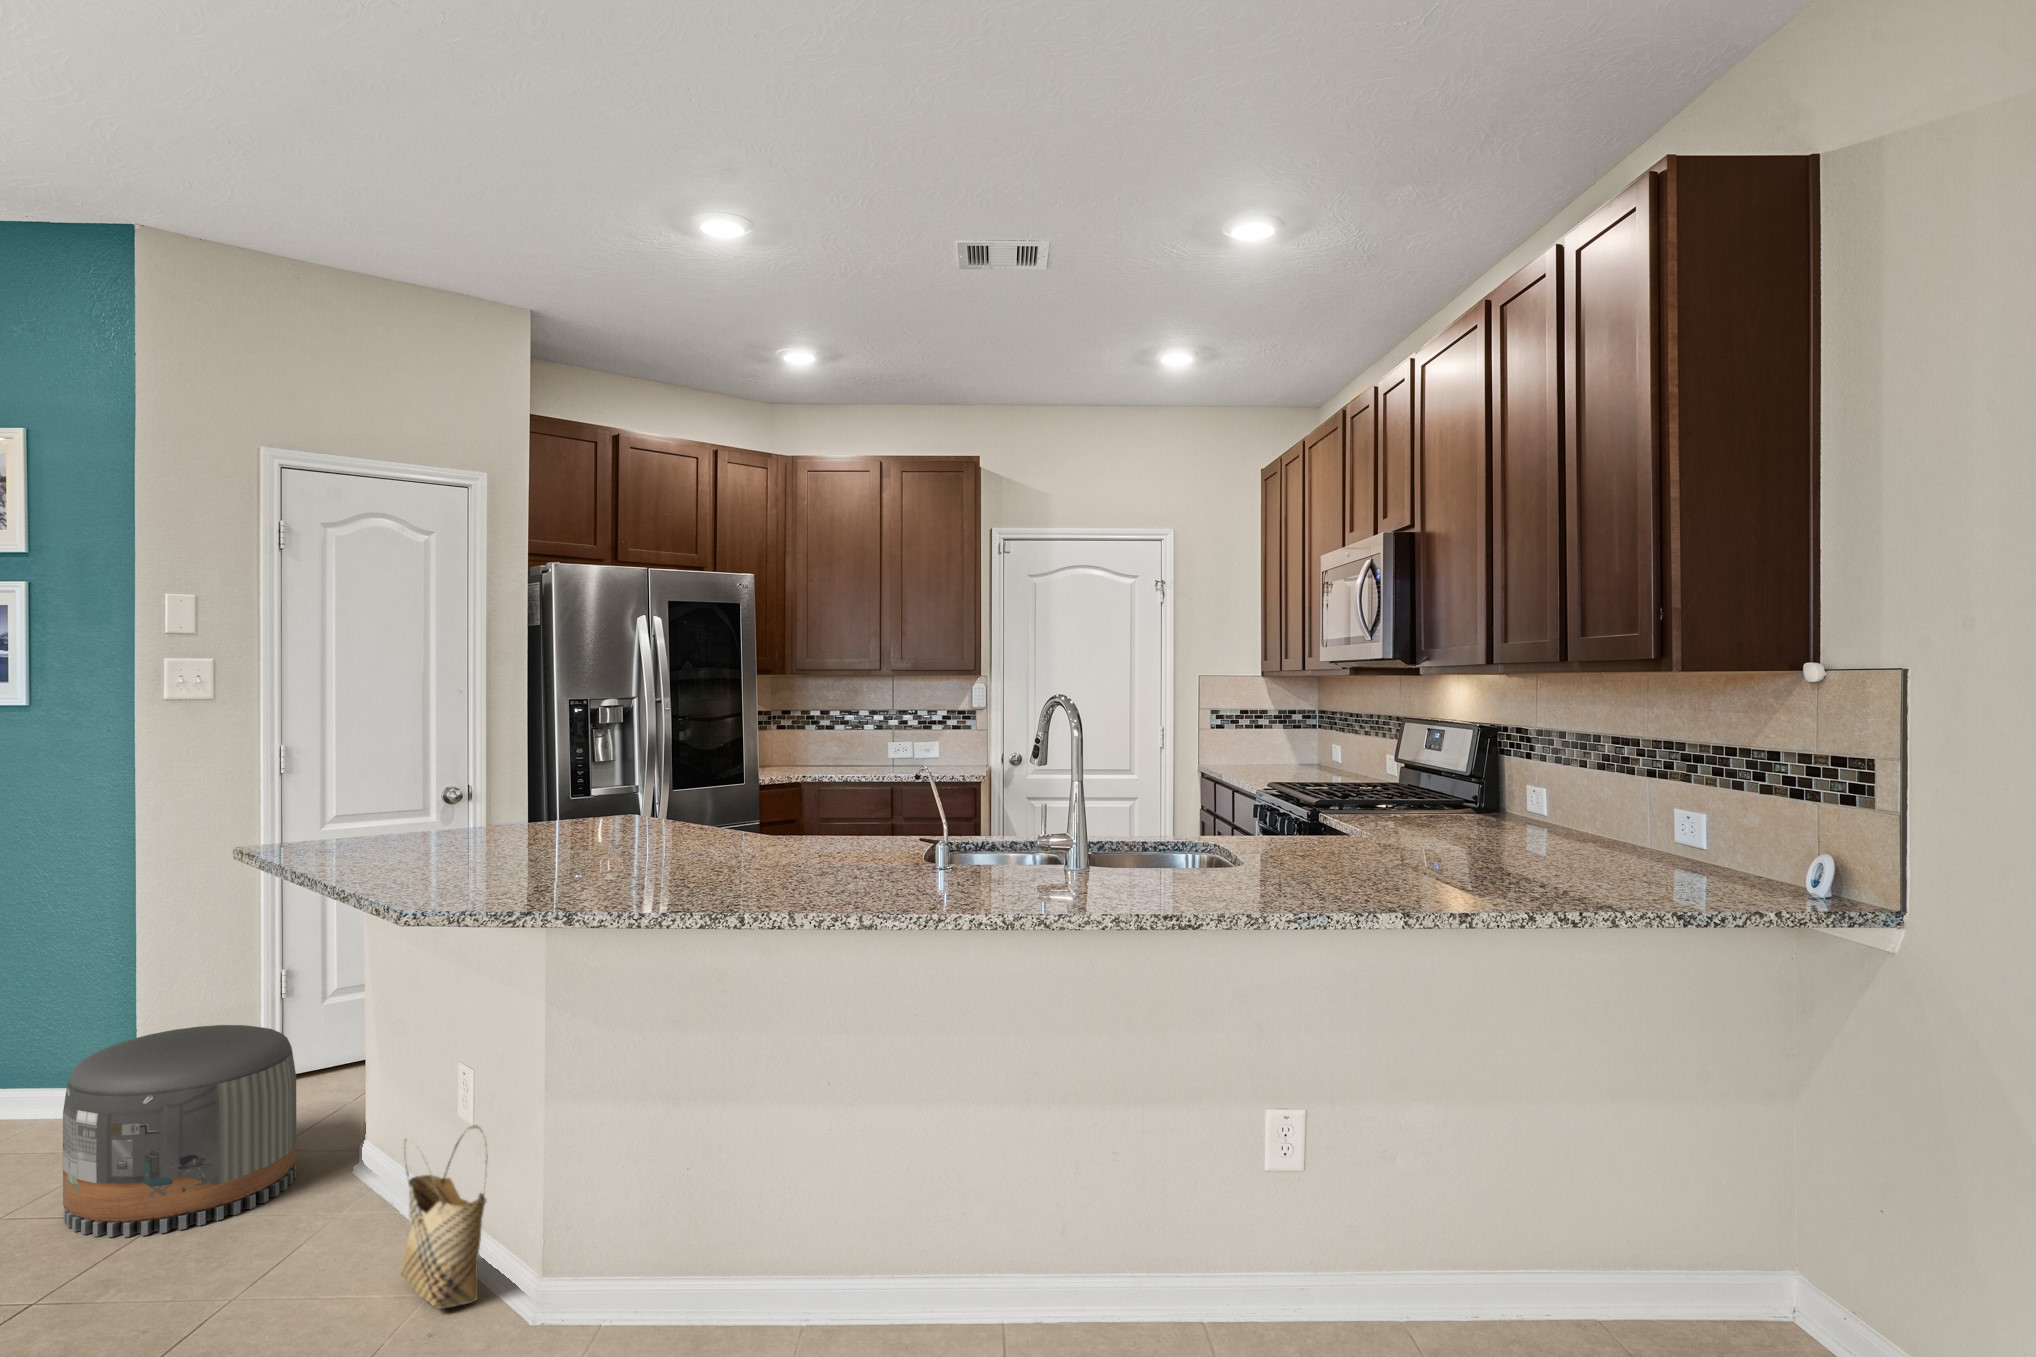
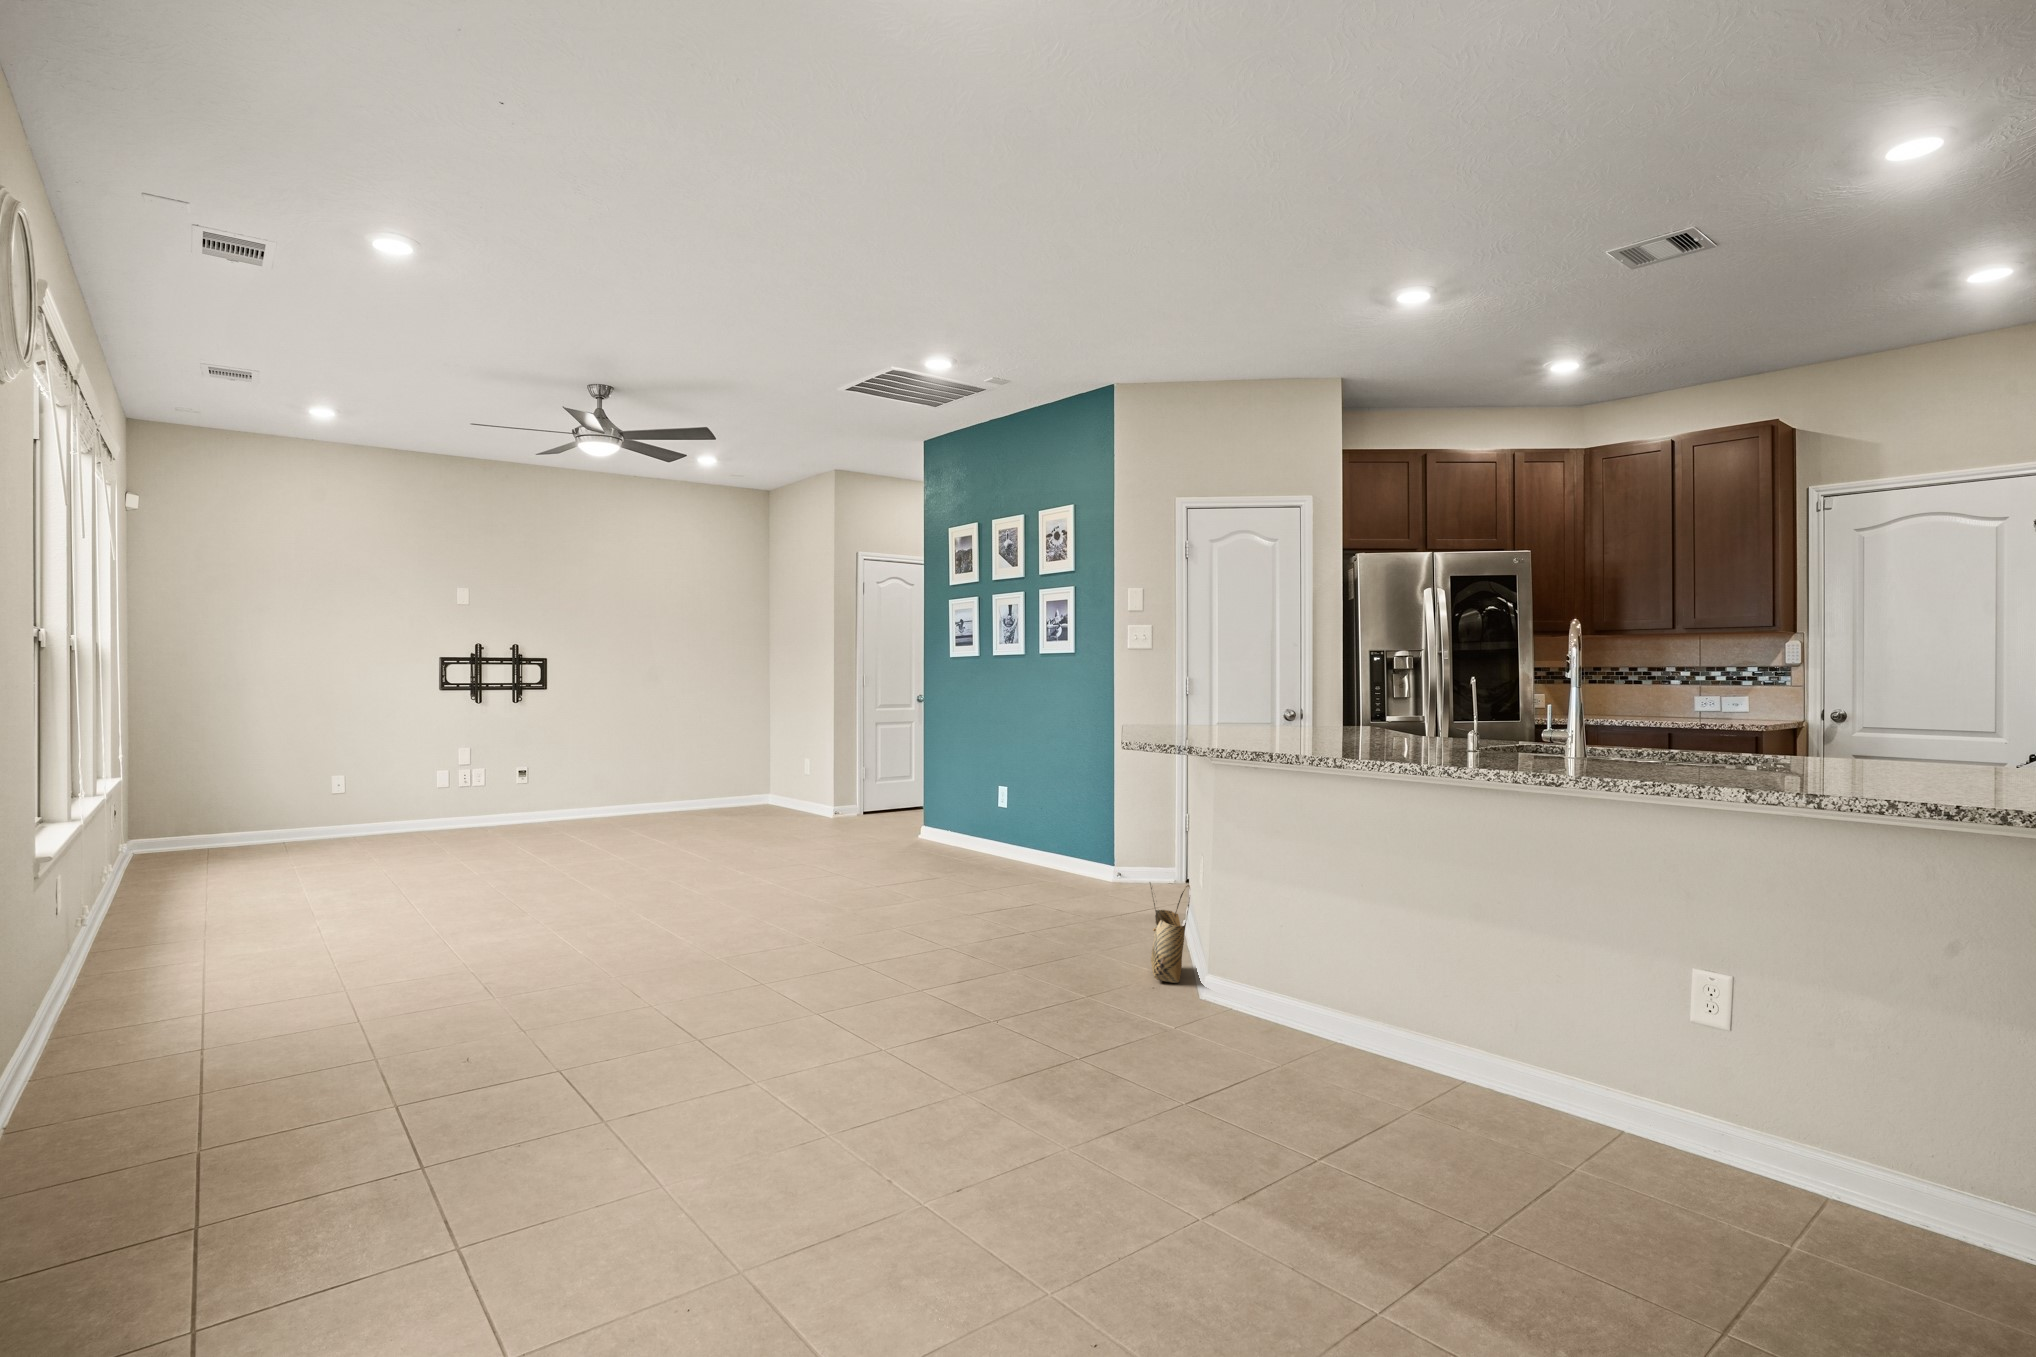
pouf: present [63,1025,296,1237] -> none [1046,824,1153,925]

